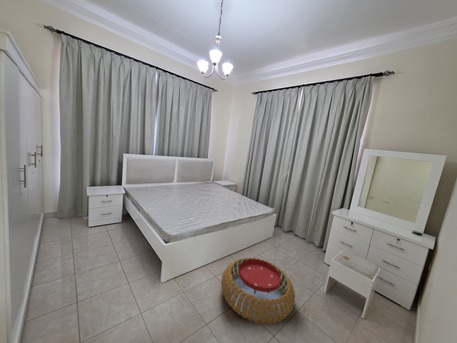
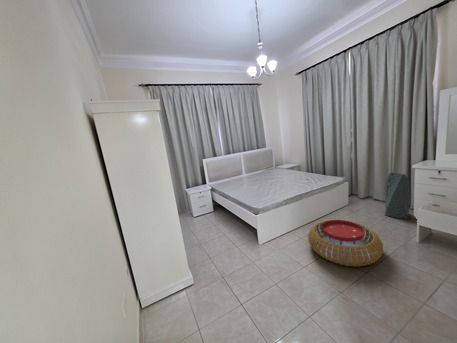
air purifier: none [301,213,327,261] -> present [384,173,411,218]

